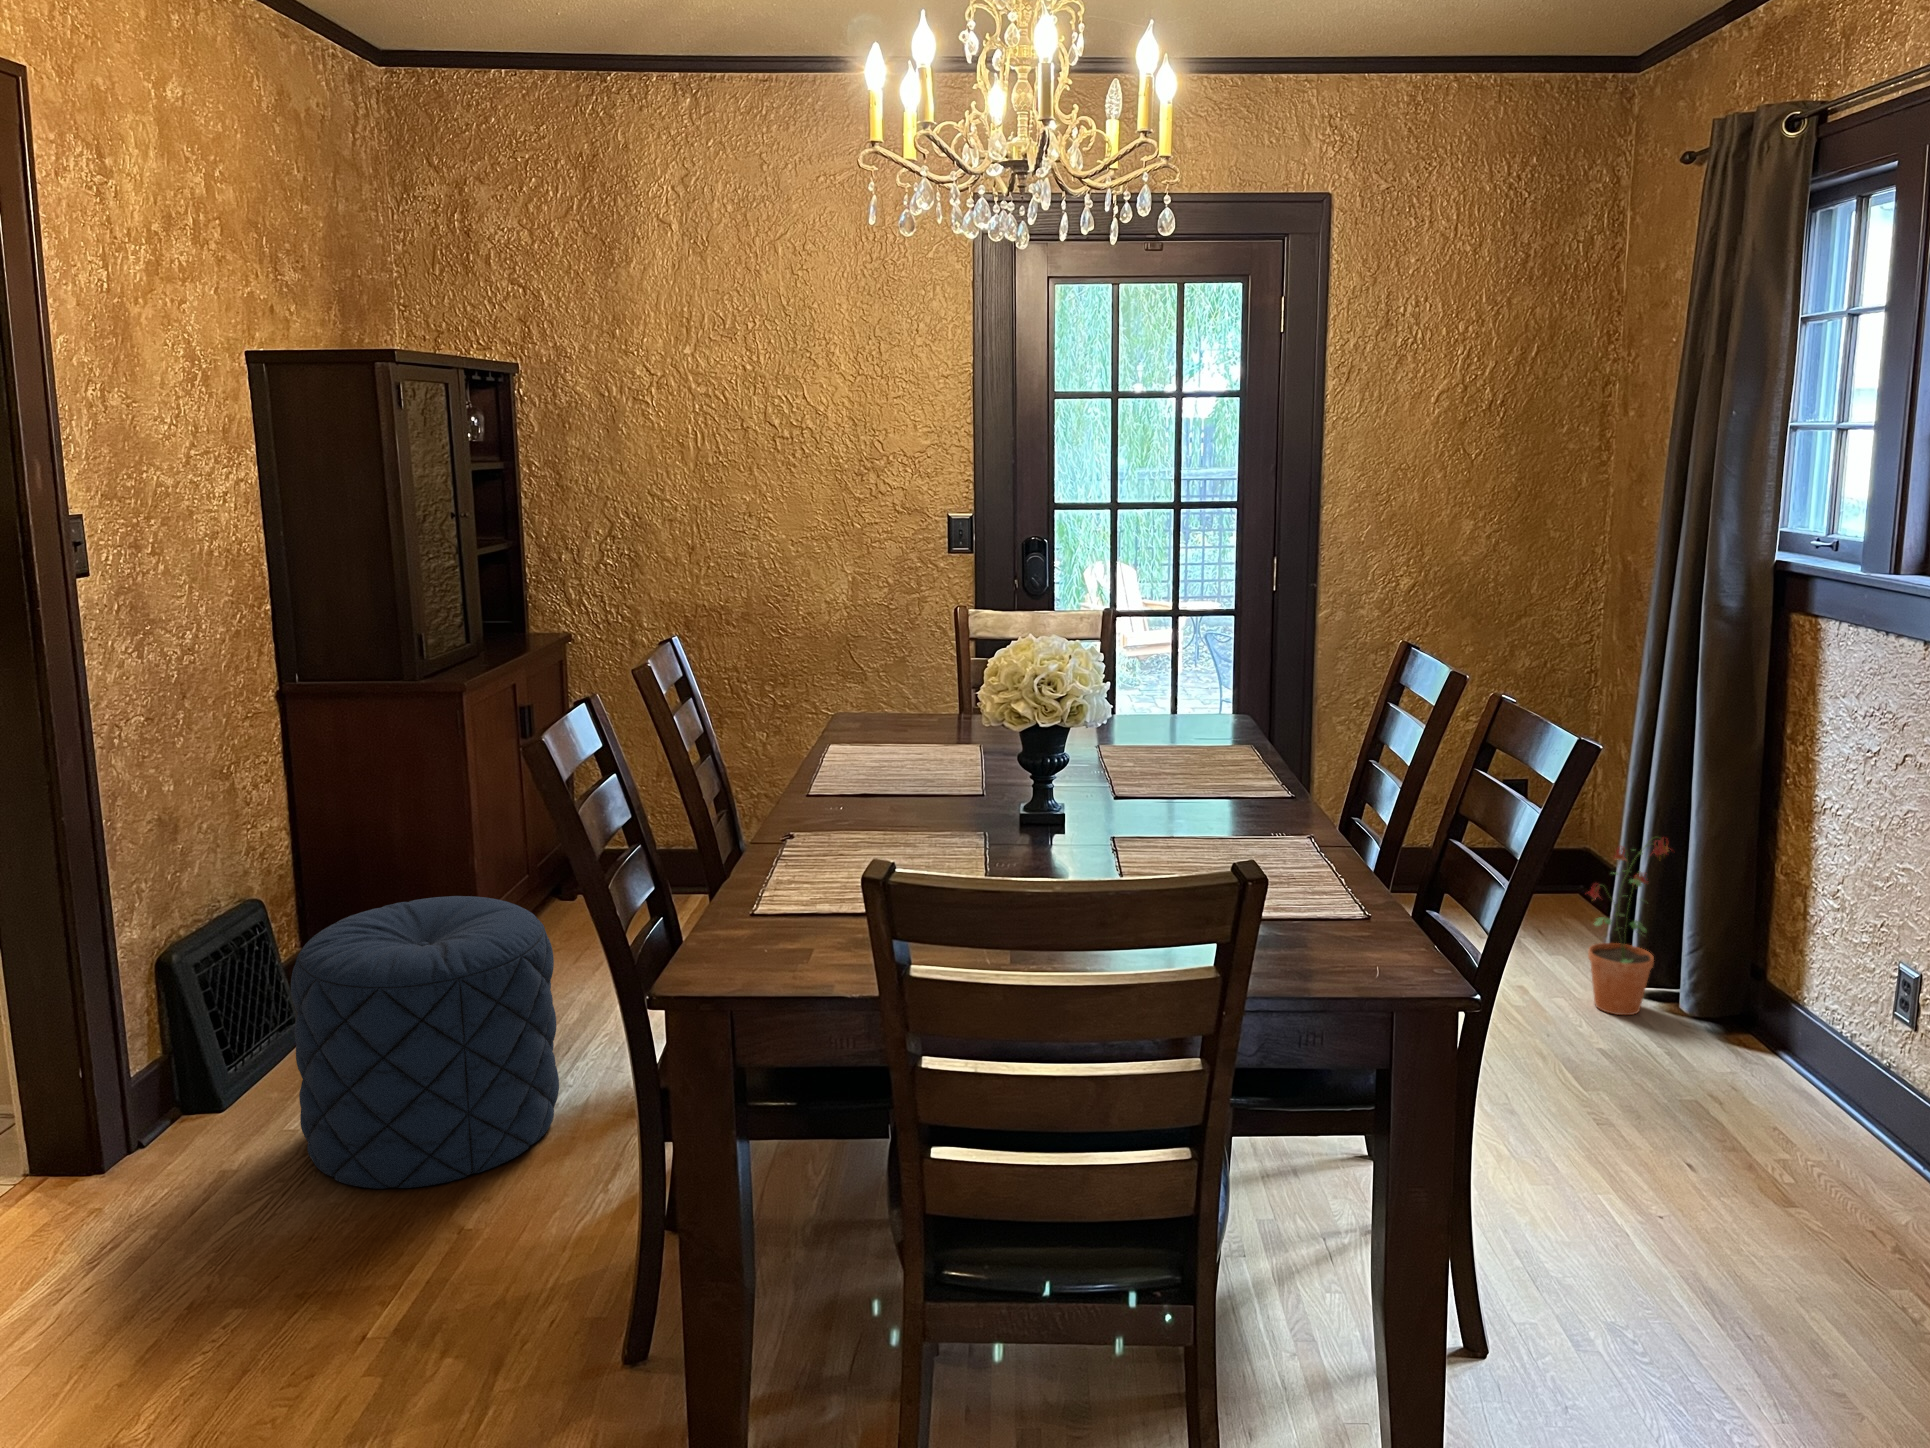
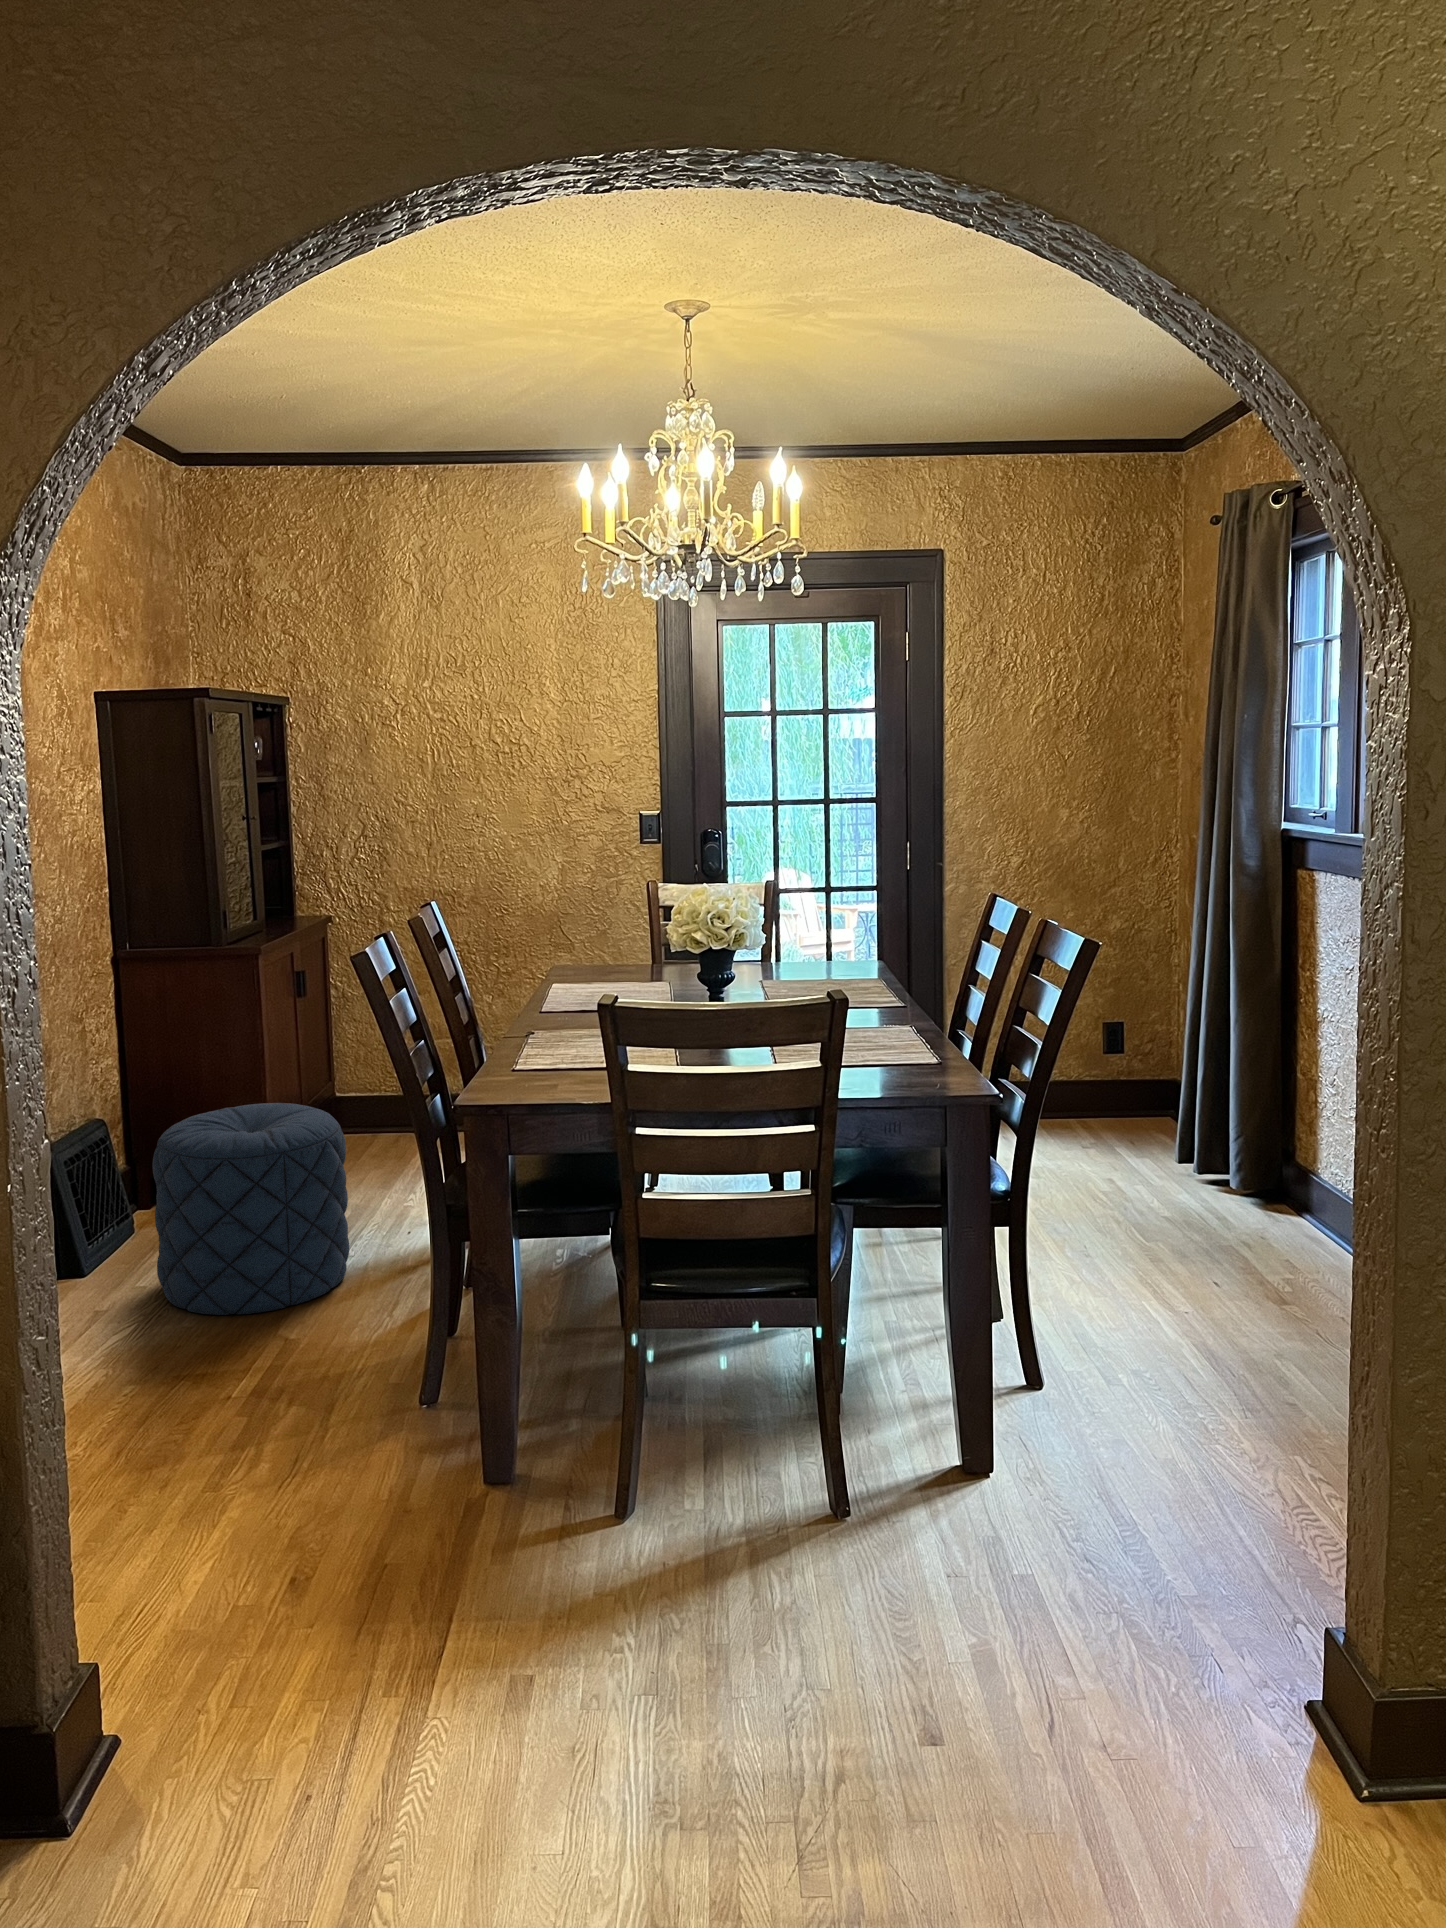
potted plant: present [1585,838,1669,1015] -> none [1153,1050,1221,1194]

